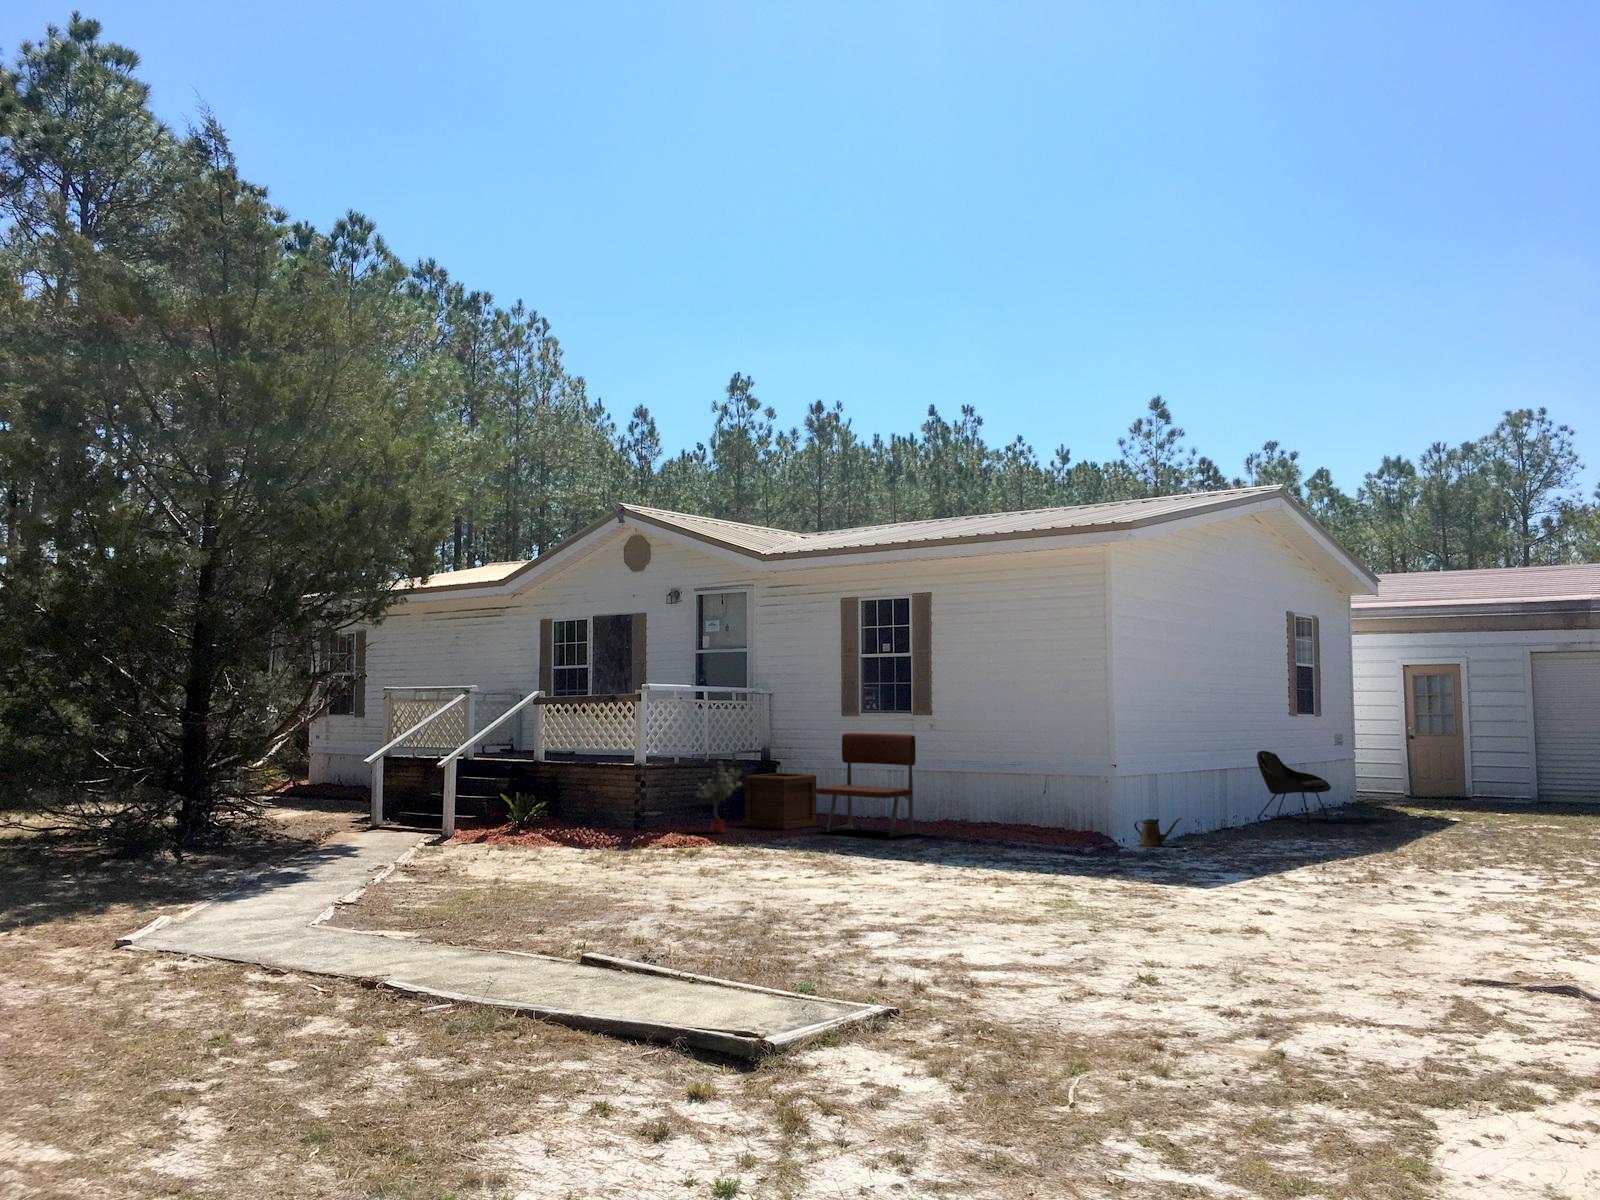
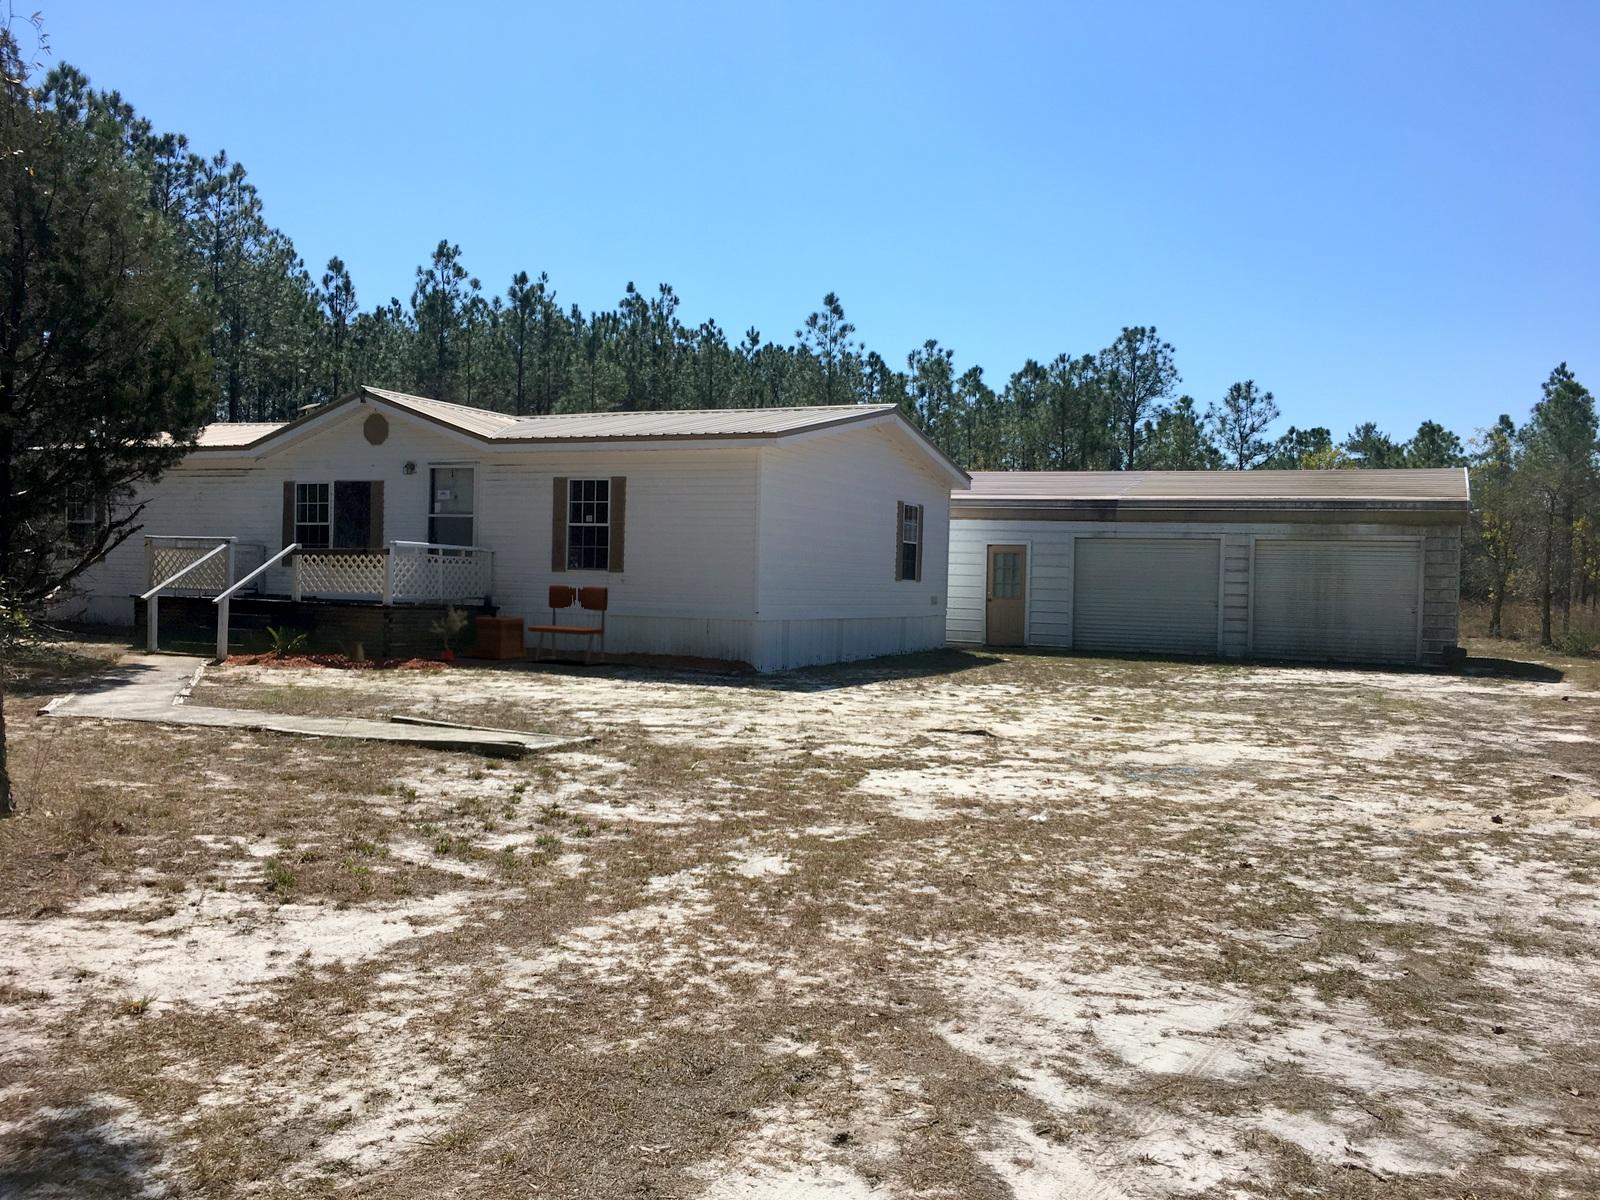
lounge chair: present [1257,751,1331,825] -> none [864,607,919,662]
watering can: present [1134,818,1181,847] -> present [340,642,365,662]

